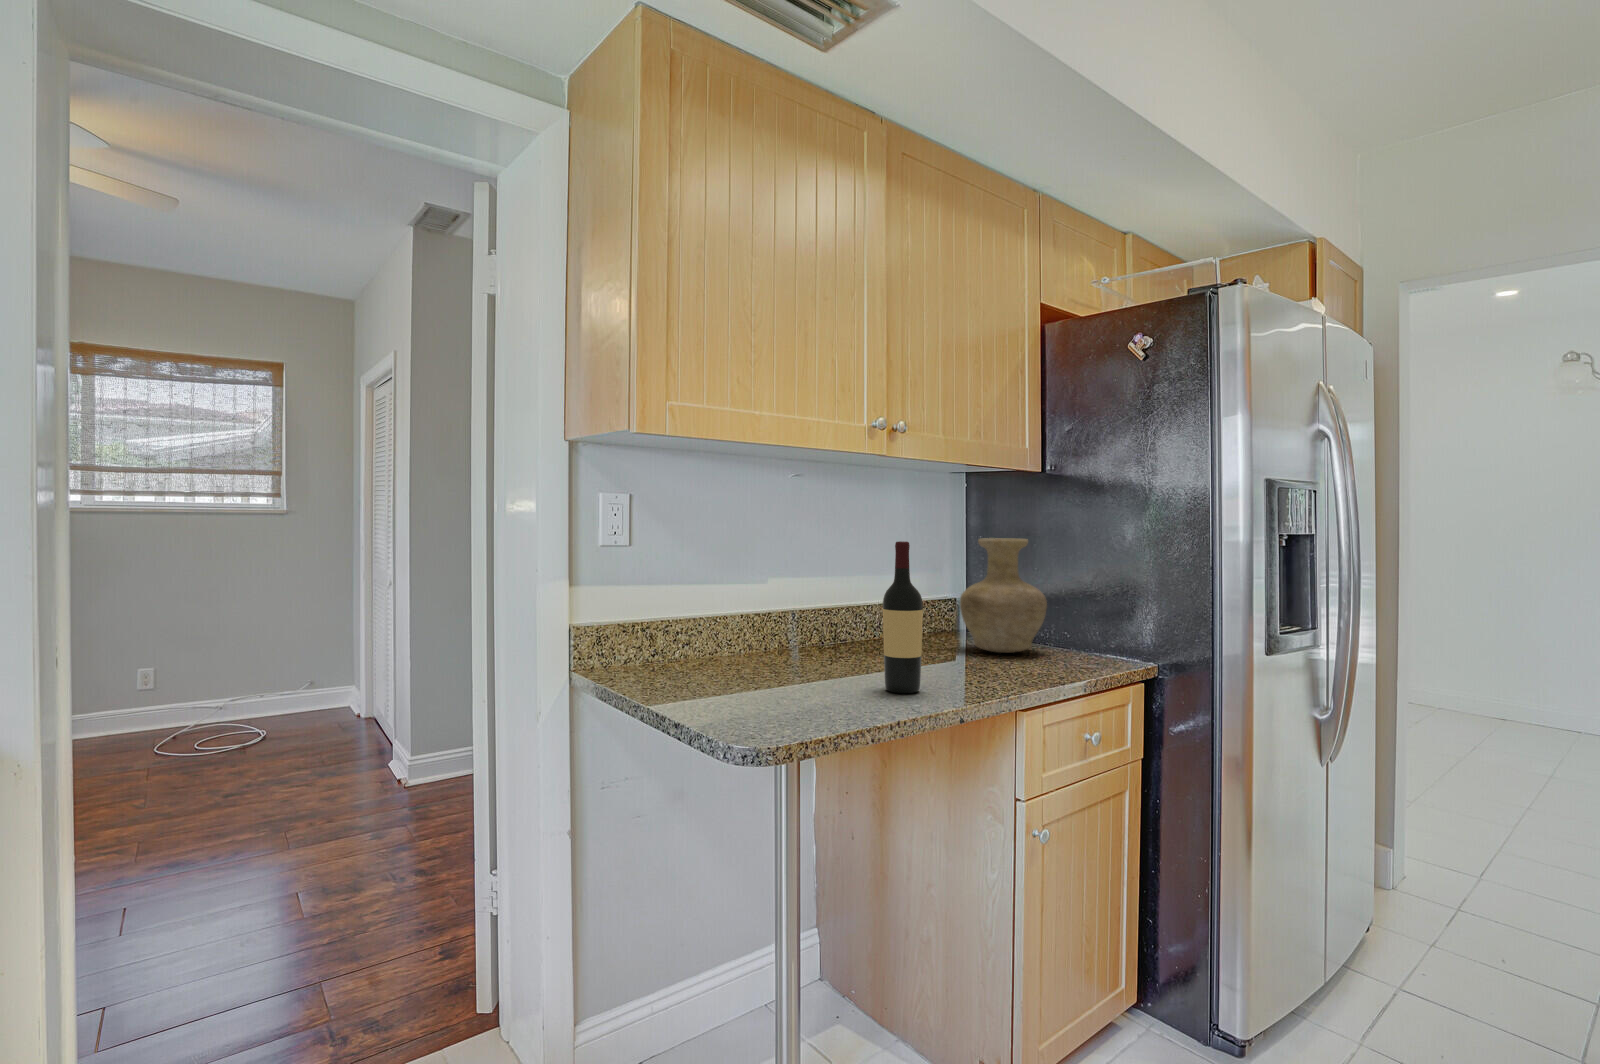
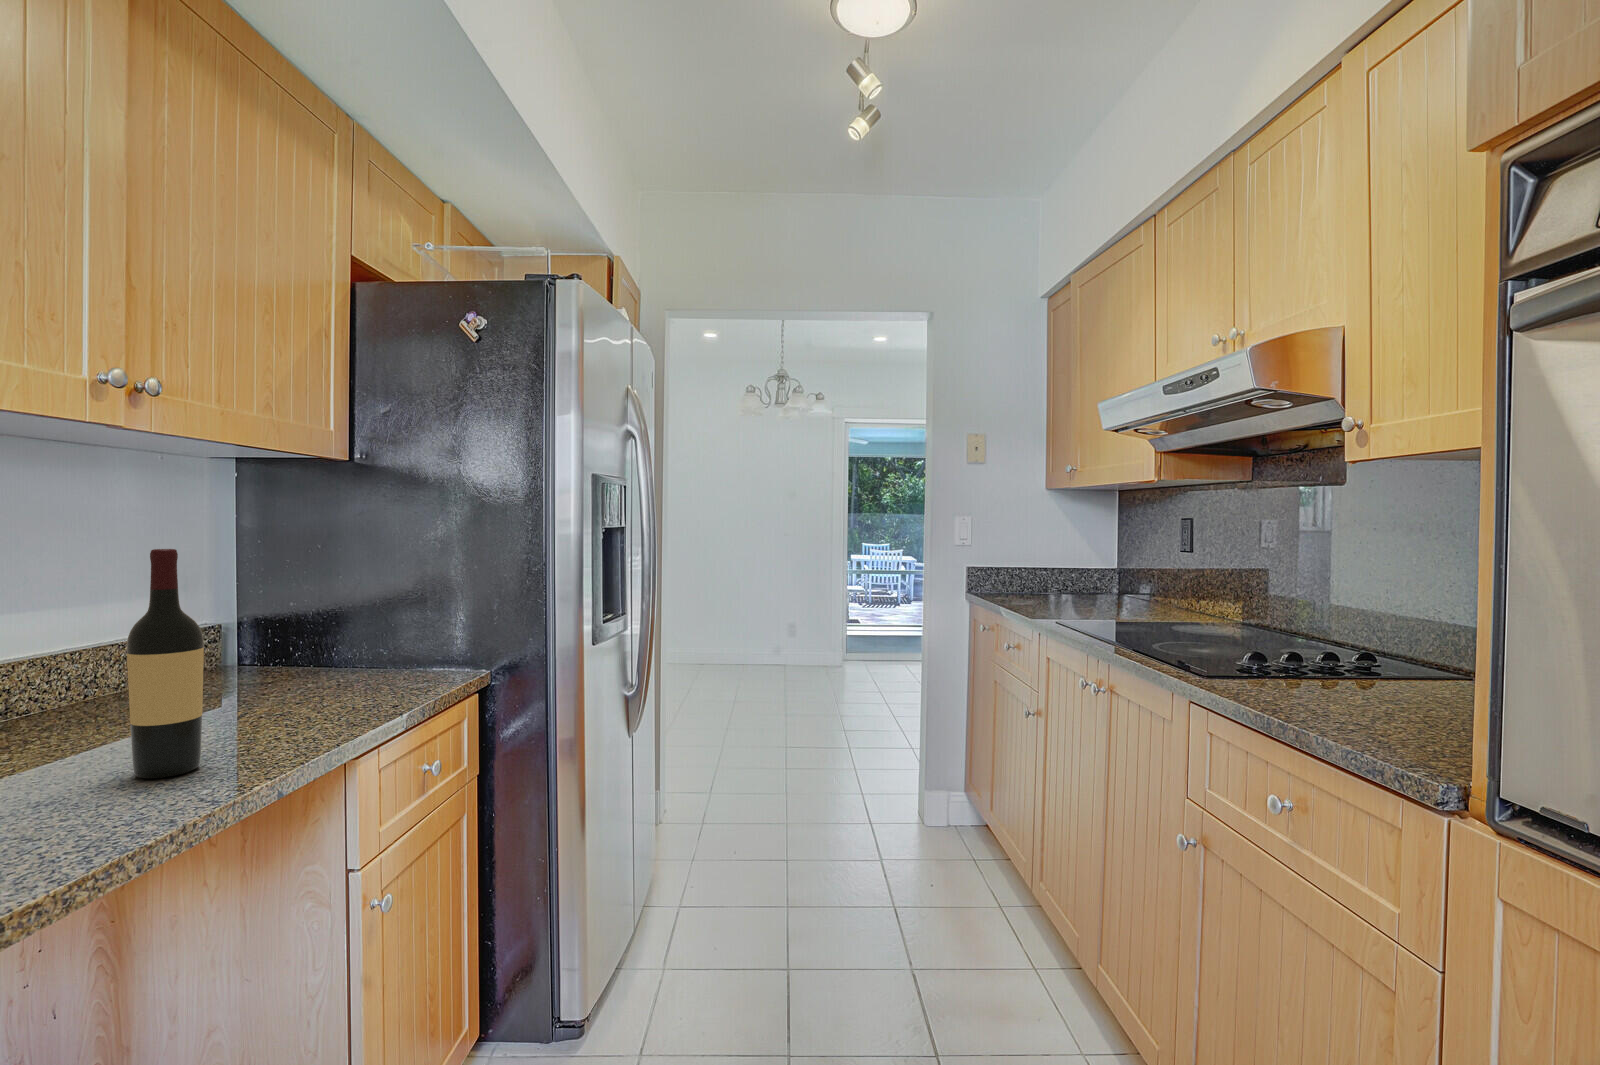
vase: present [960,538,1047,653] -> none [235,538,363,685]

